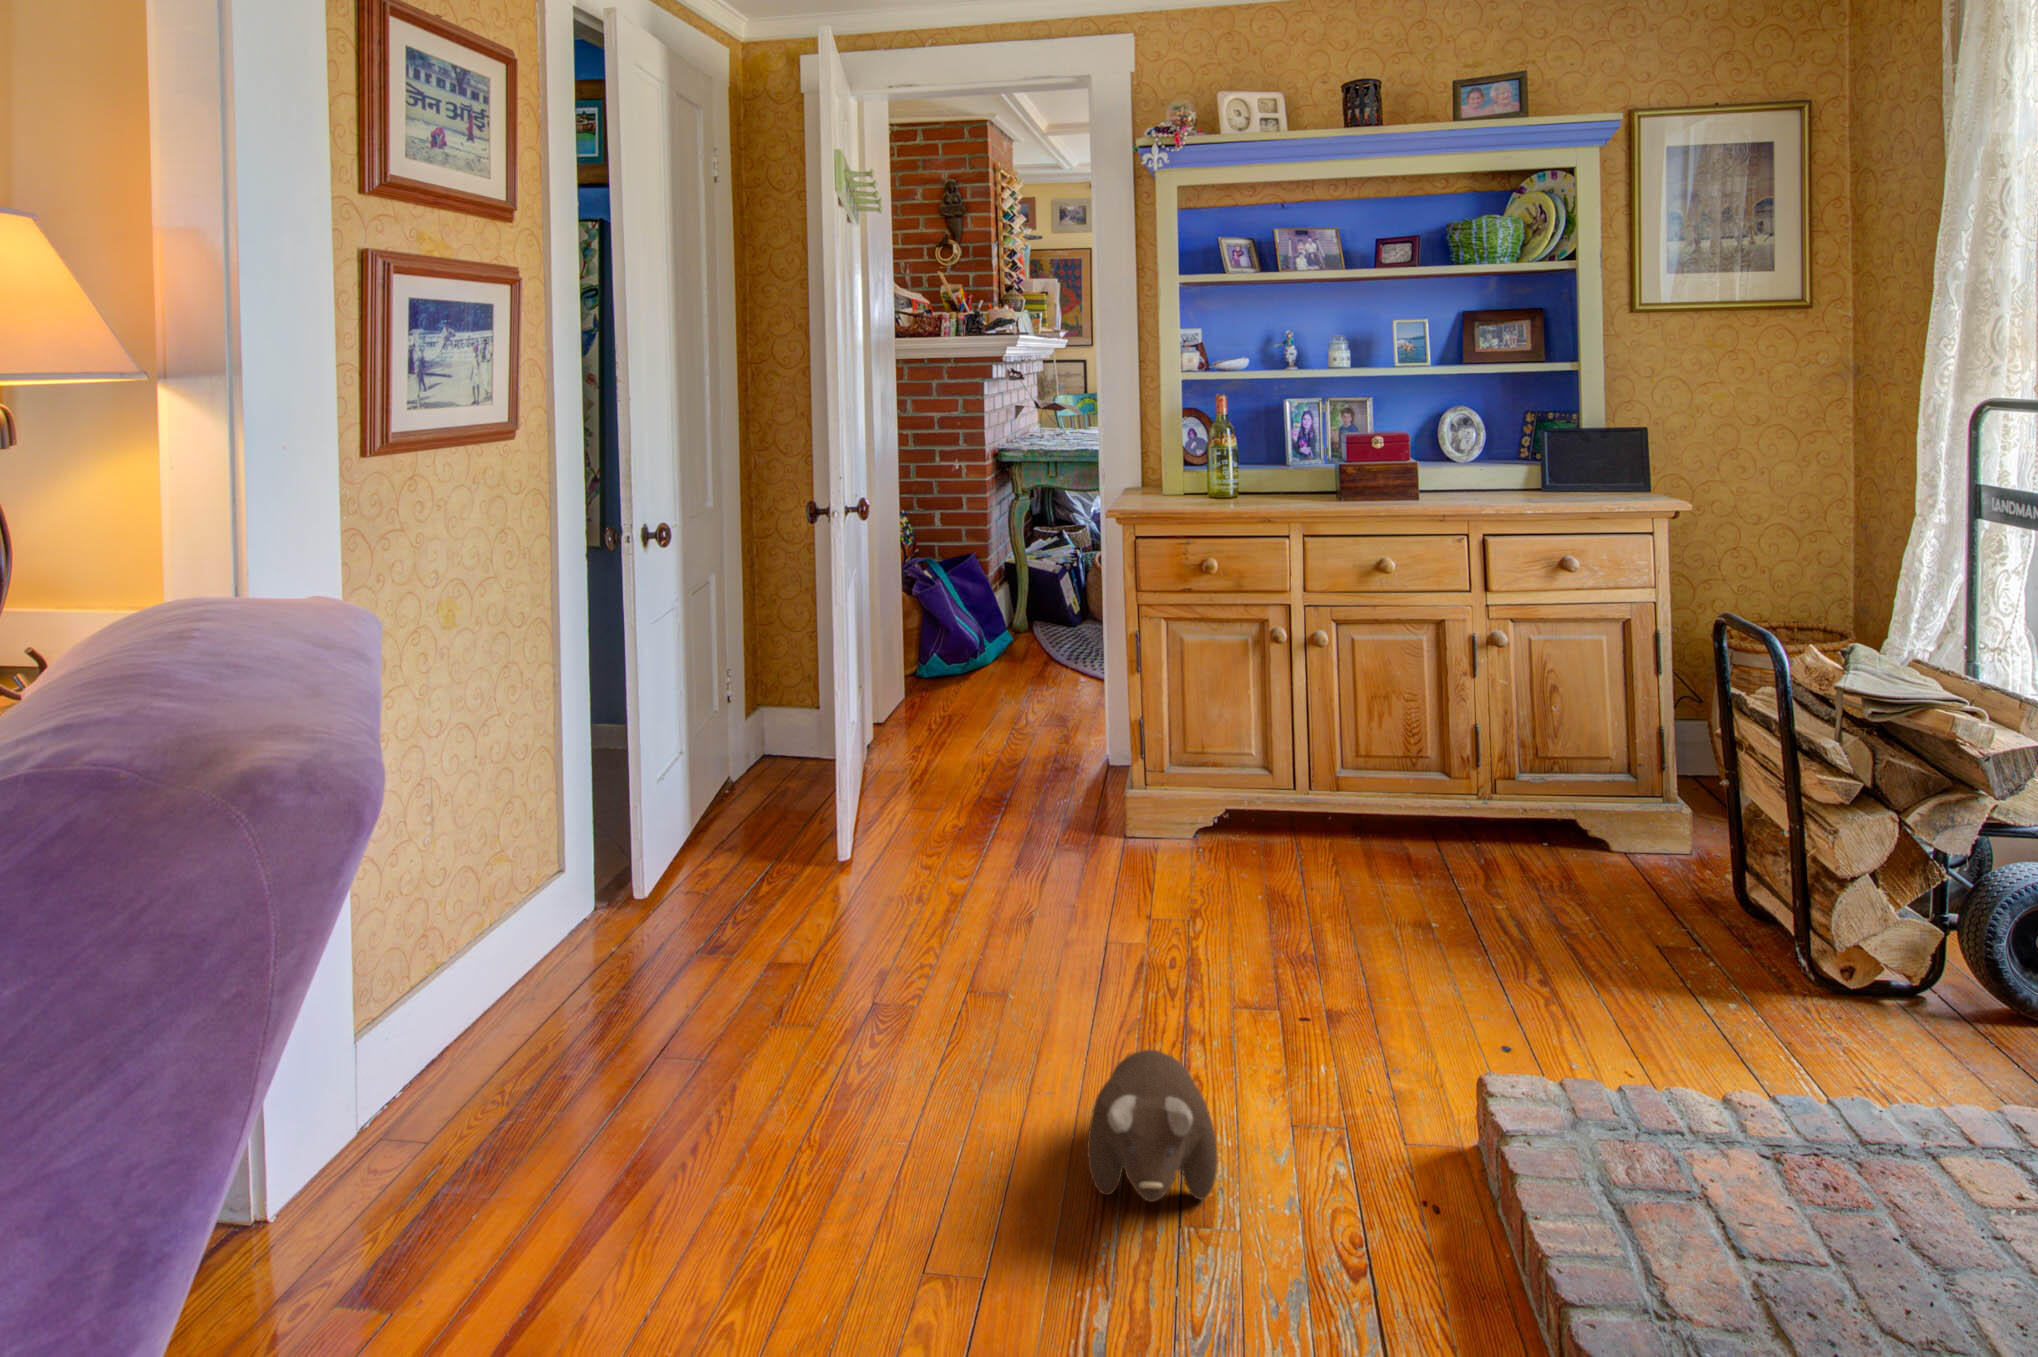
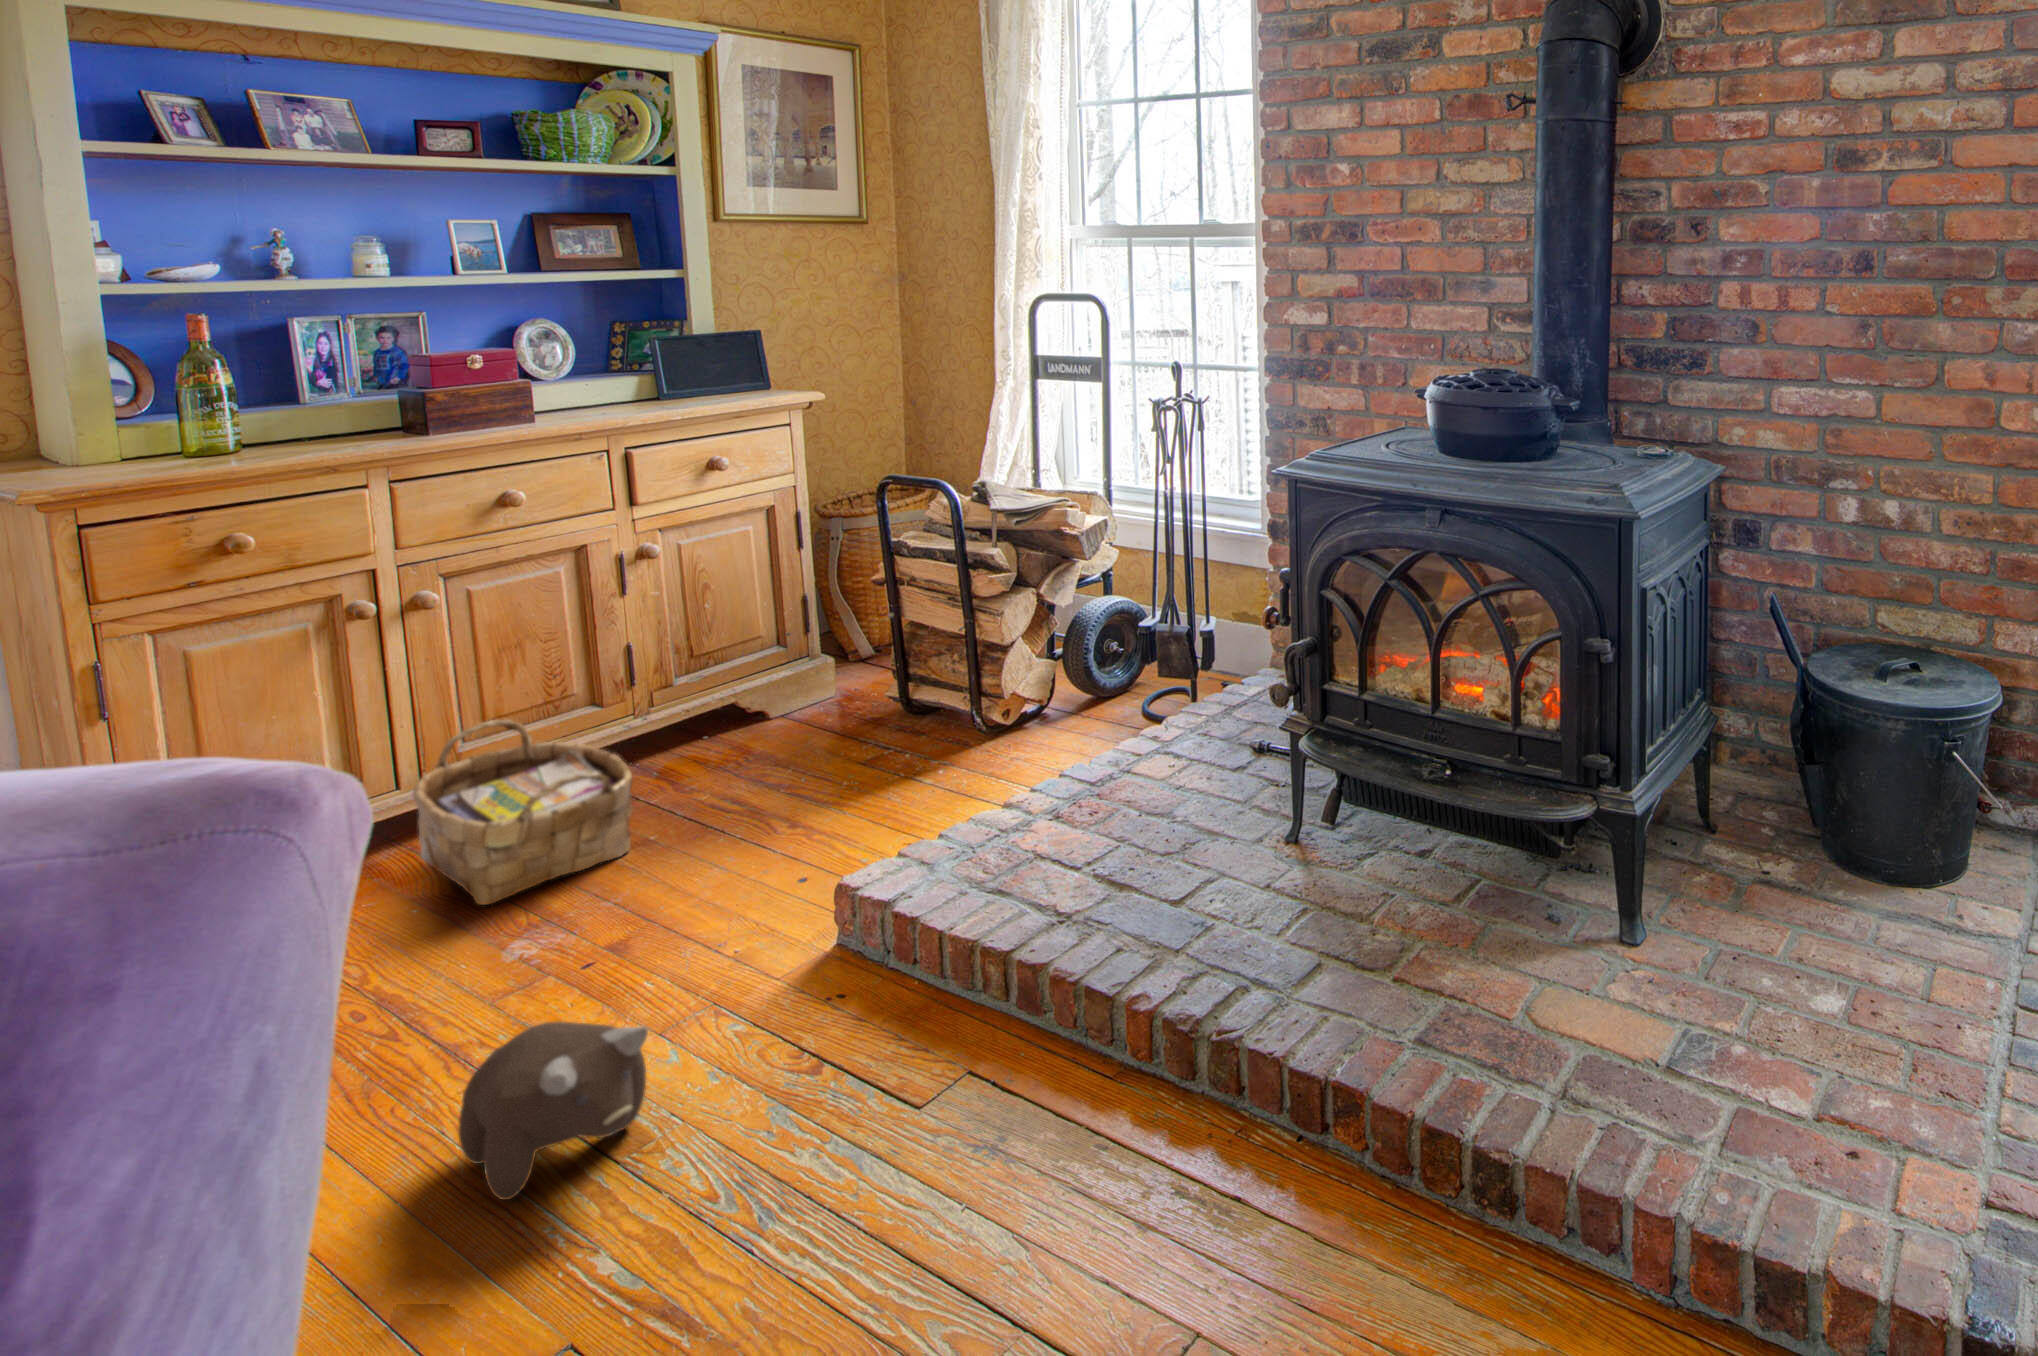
woven basket: none [1279,749,1422,919] -> present [413,720,633,905]

